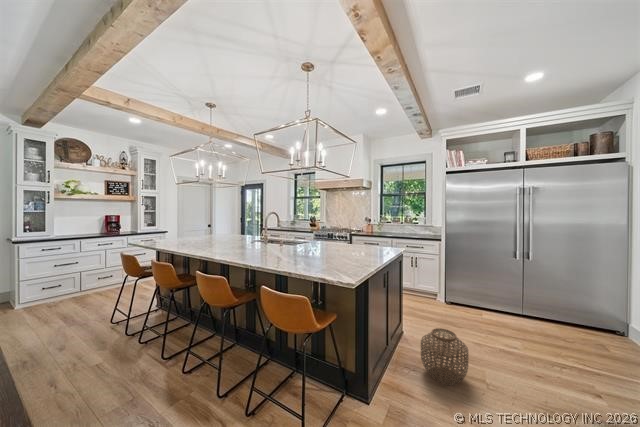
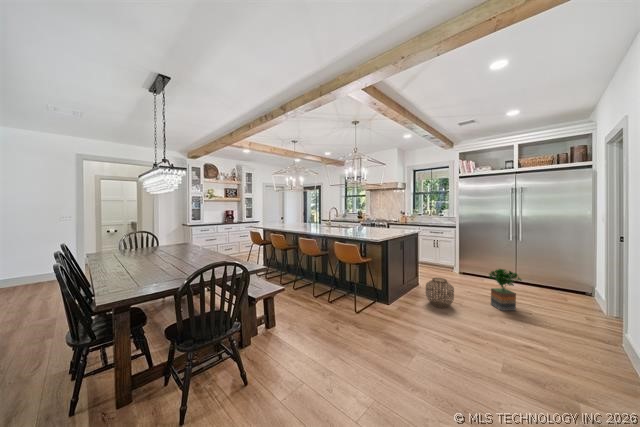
potted tree: none [514,308,569,381] -> present [489,269,522,311]

